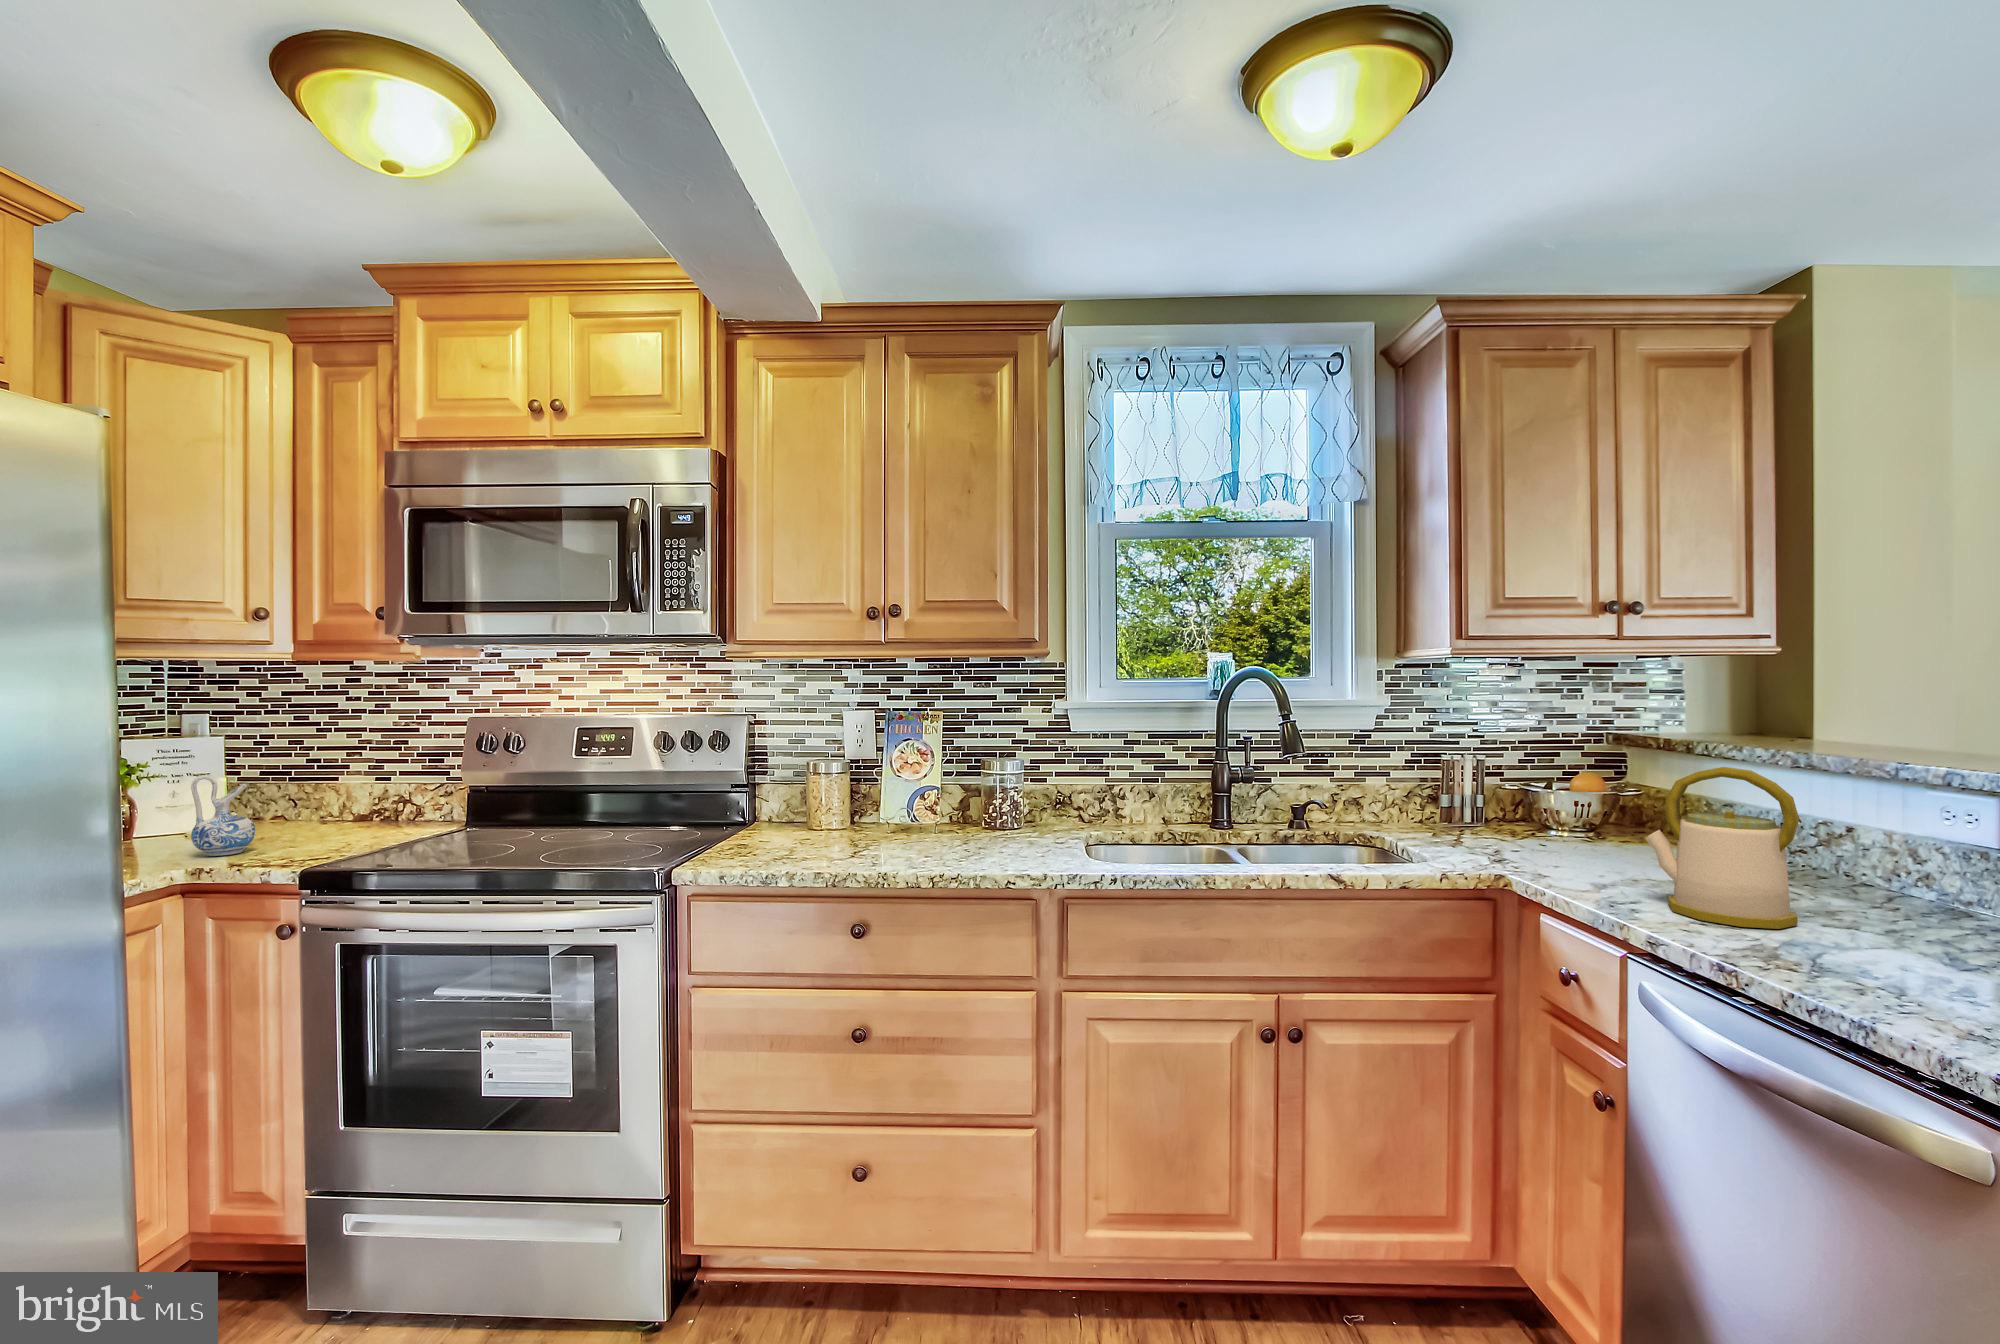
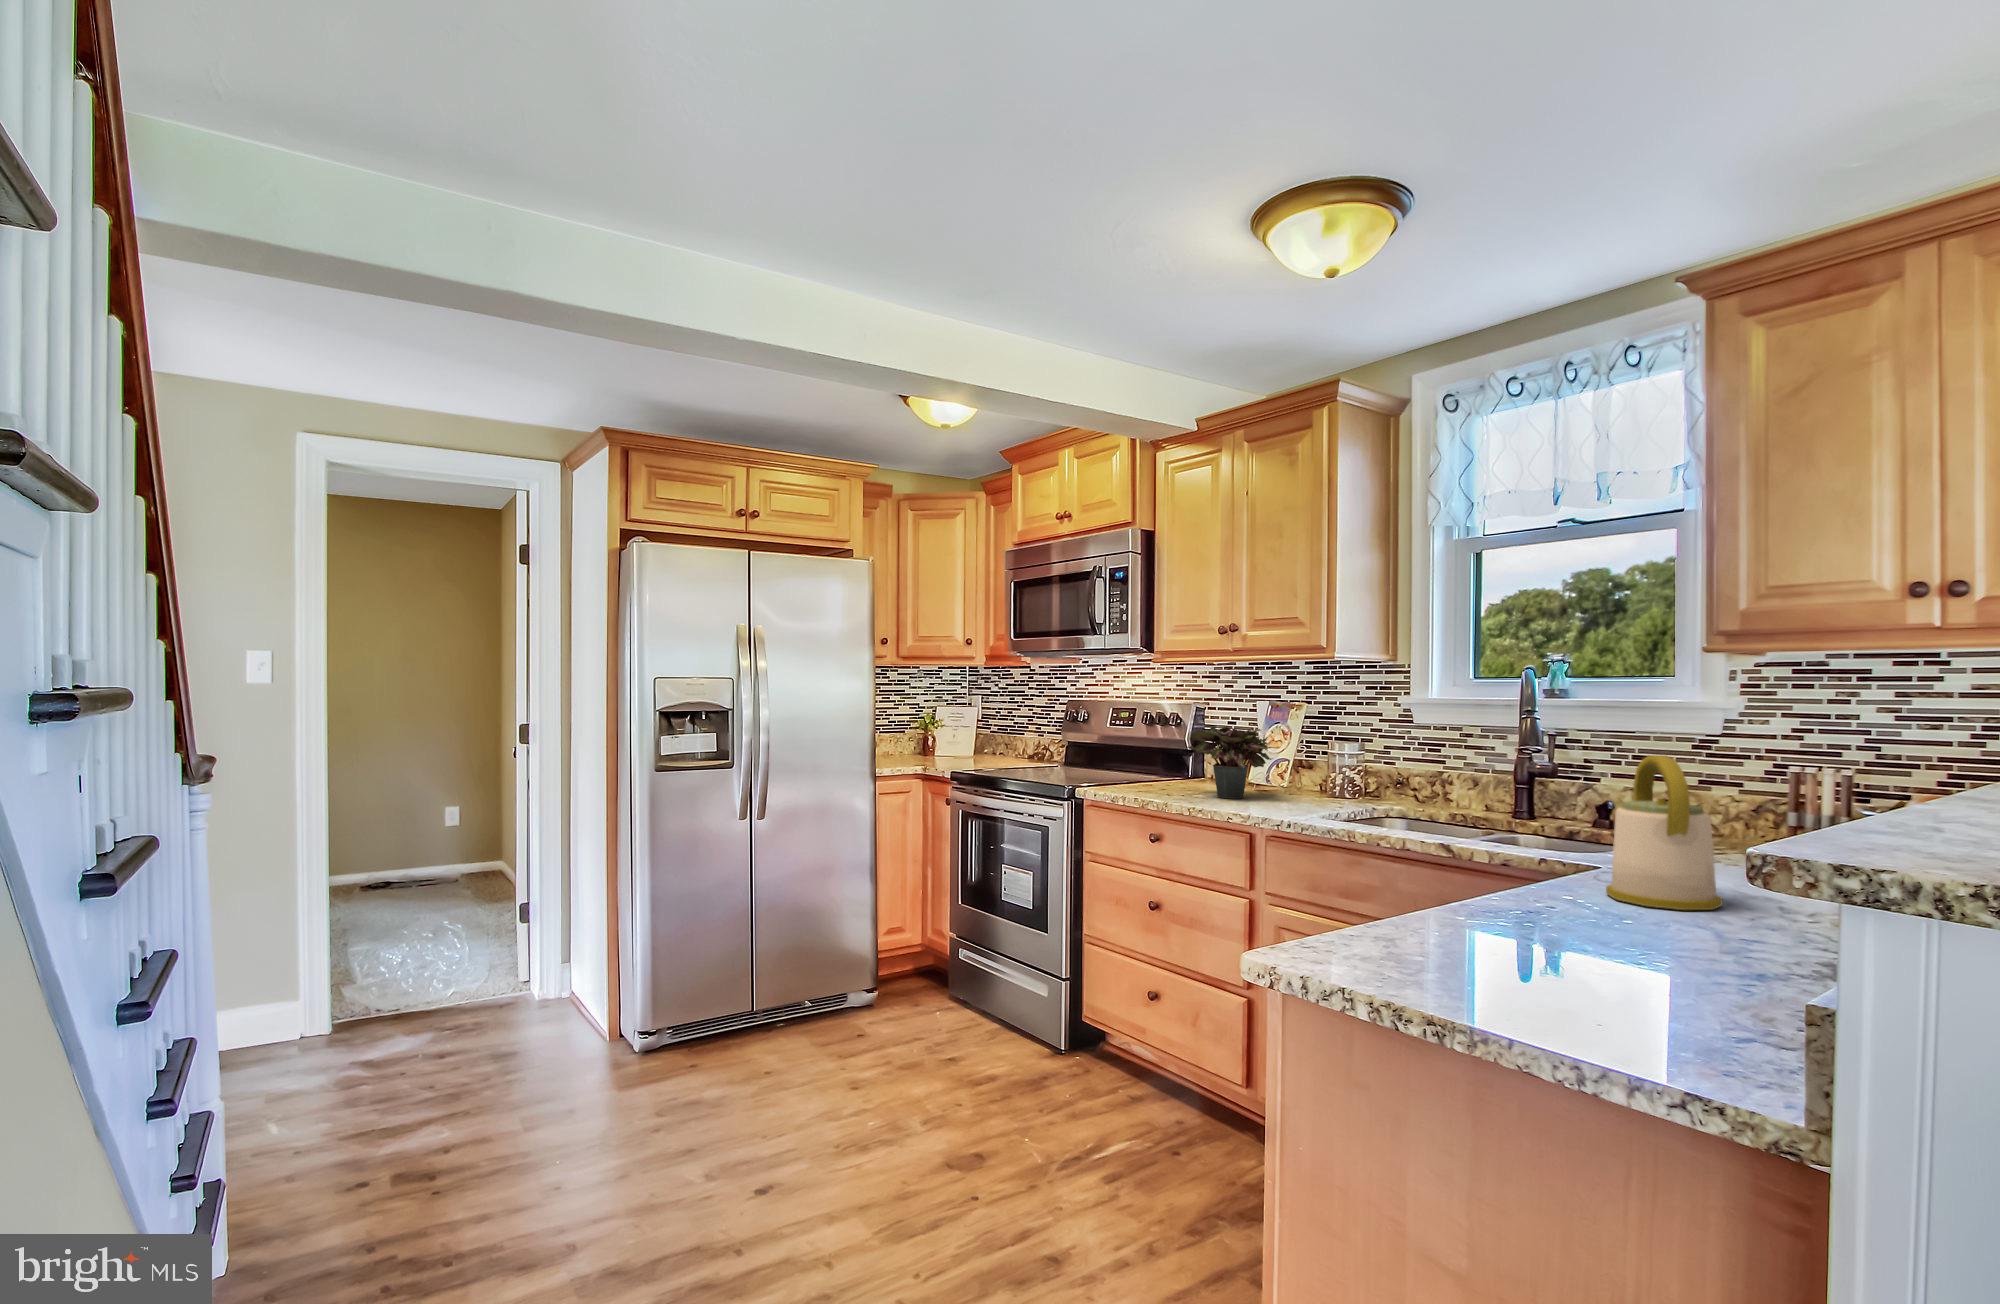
potted plant: none [830,752,983,852] -> present [1188,727,1276,799]
ceramic pitcher: present [191,775,255,856] -> none [943,722,967,764]

